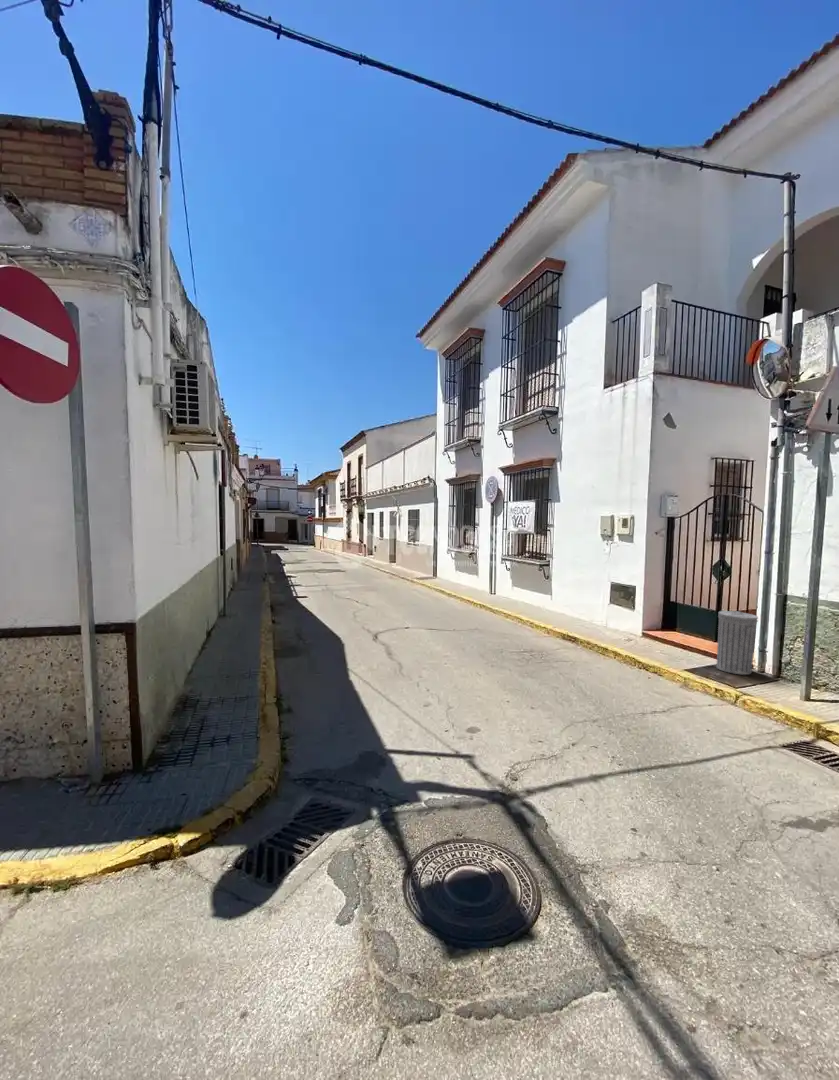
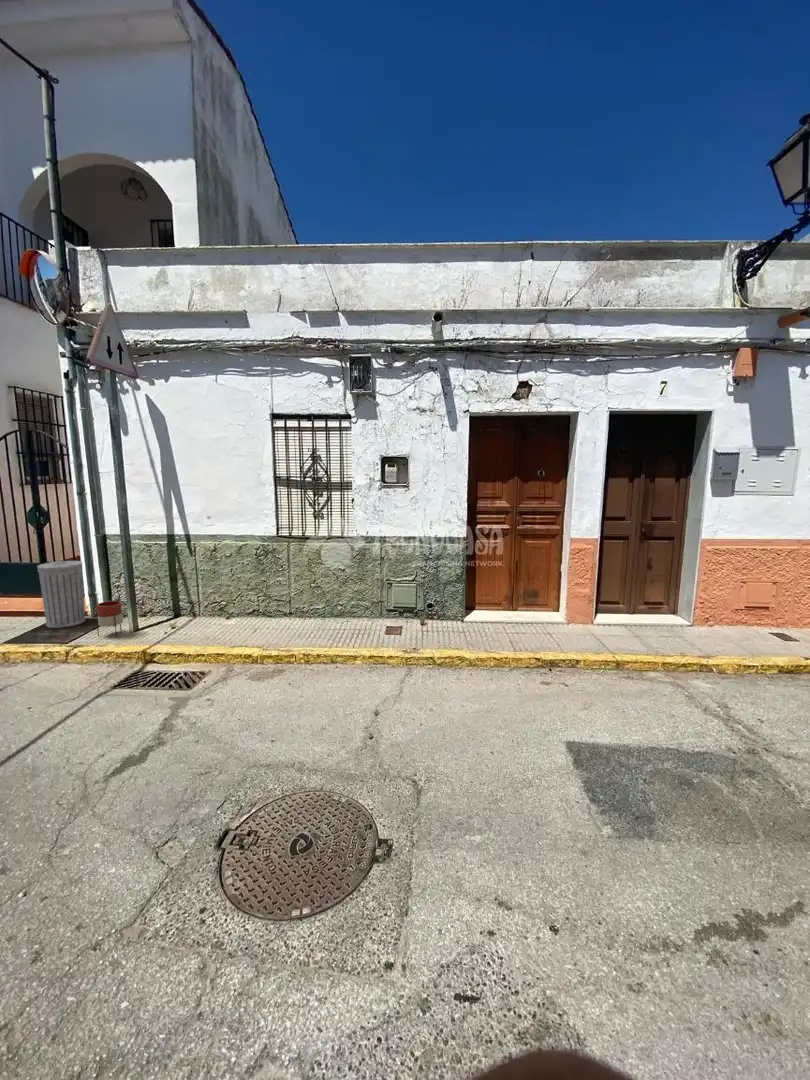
planter: none [766,660,796,699] -> present [96,601,123,637]

